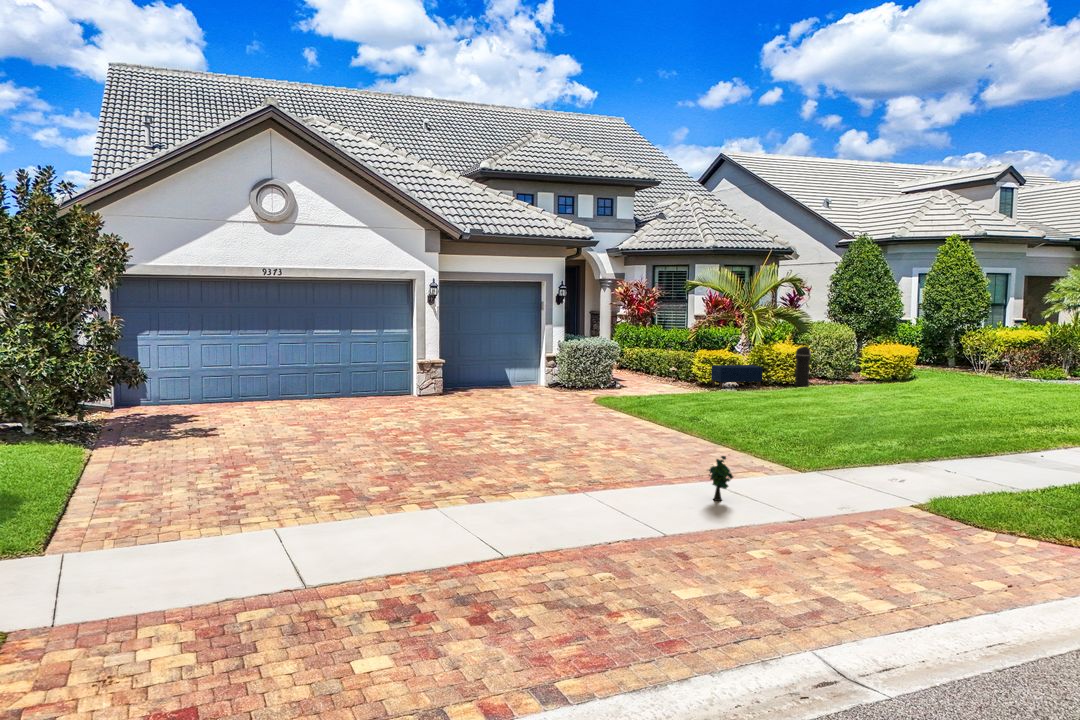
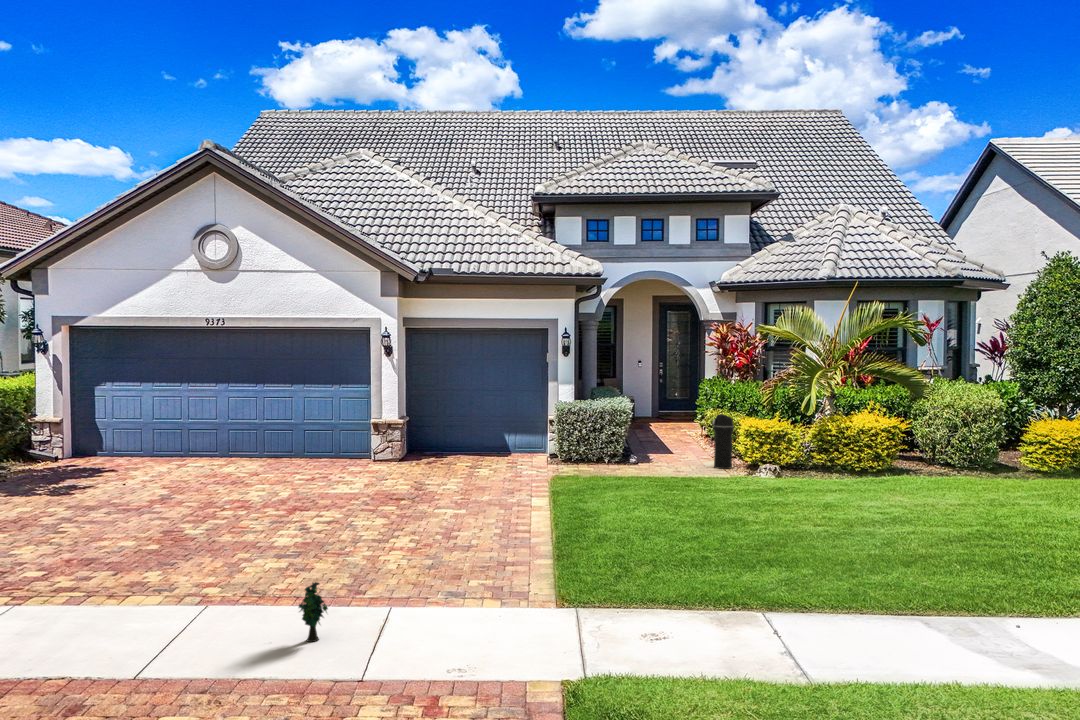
trash can: present [795,346,811,387] -> present [713,414,734,469]
bench: present [711,365,763,389] -> none [746,441,812,475]

